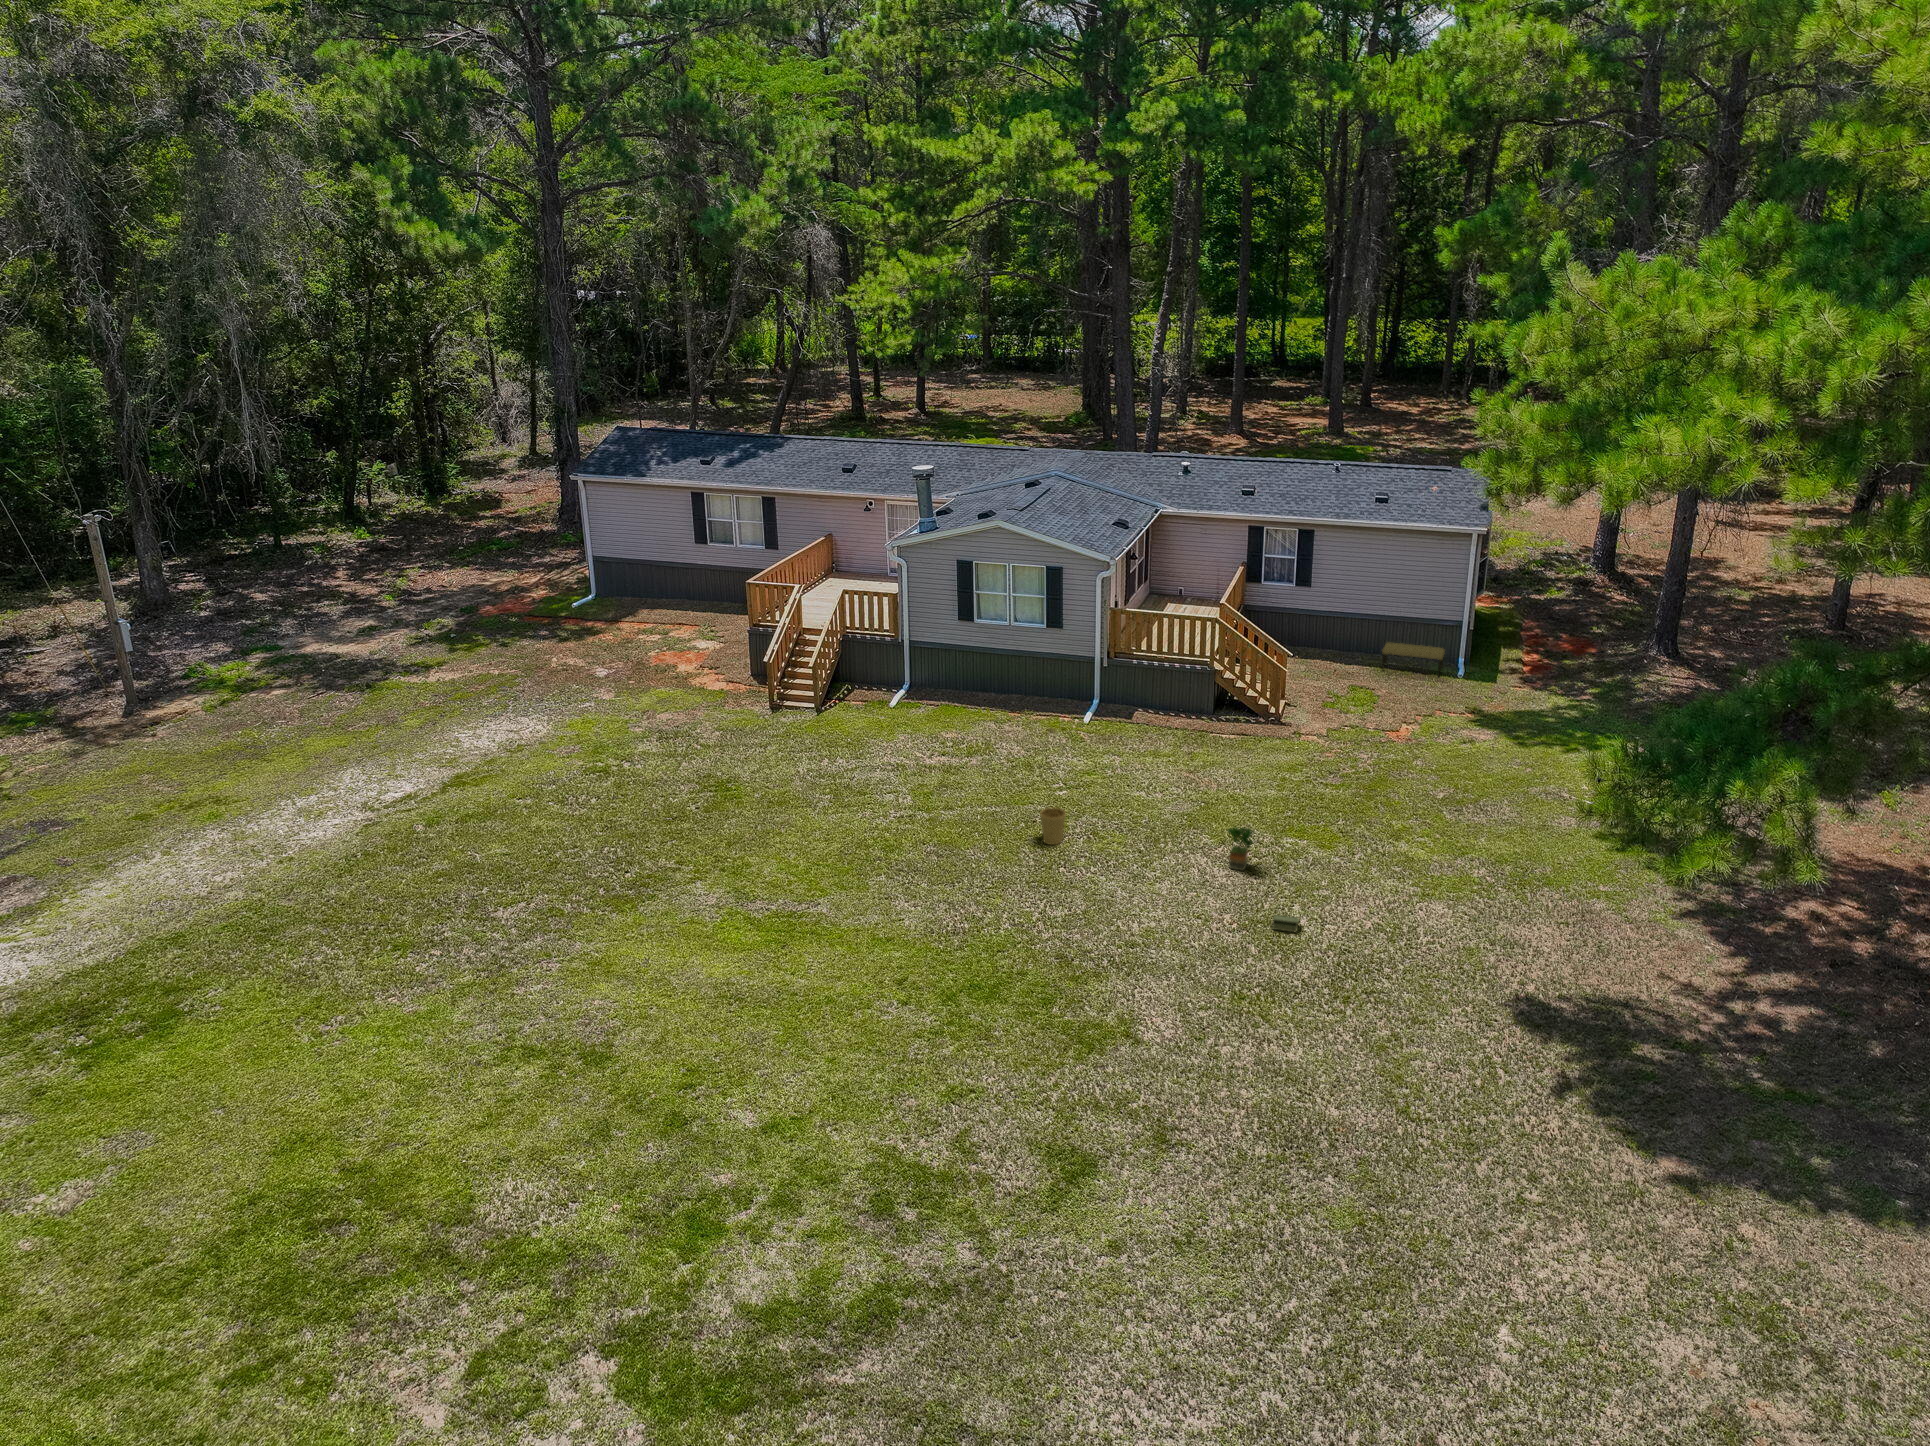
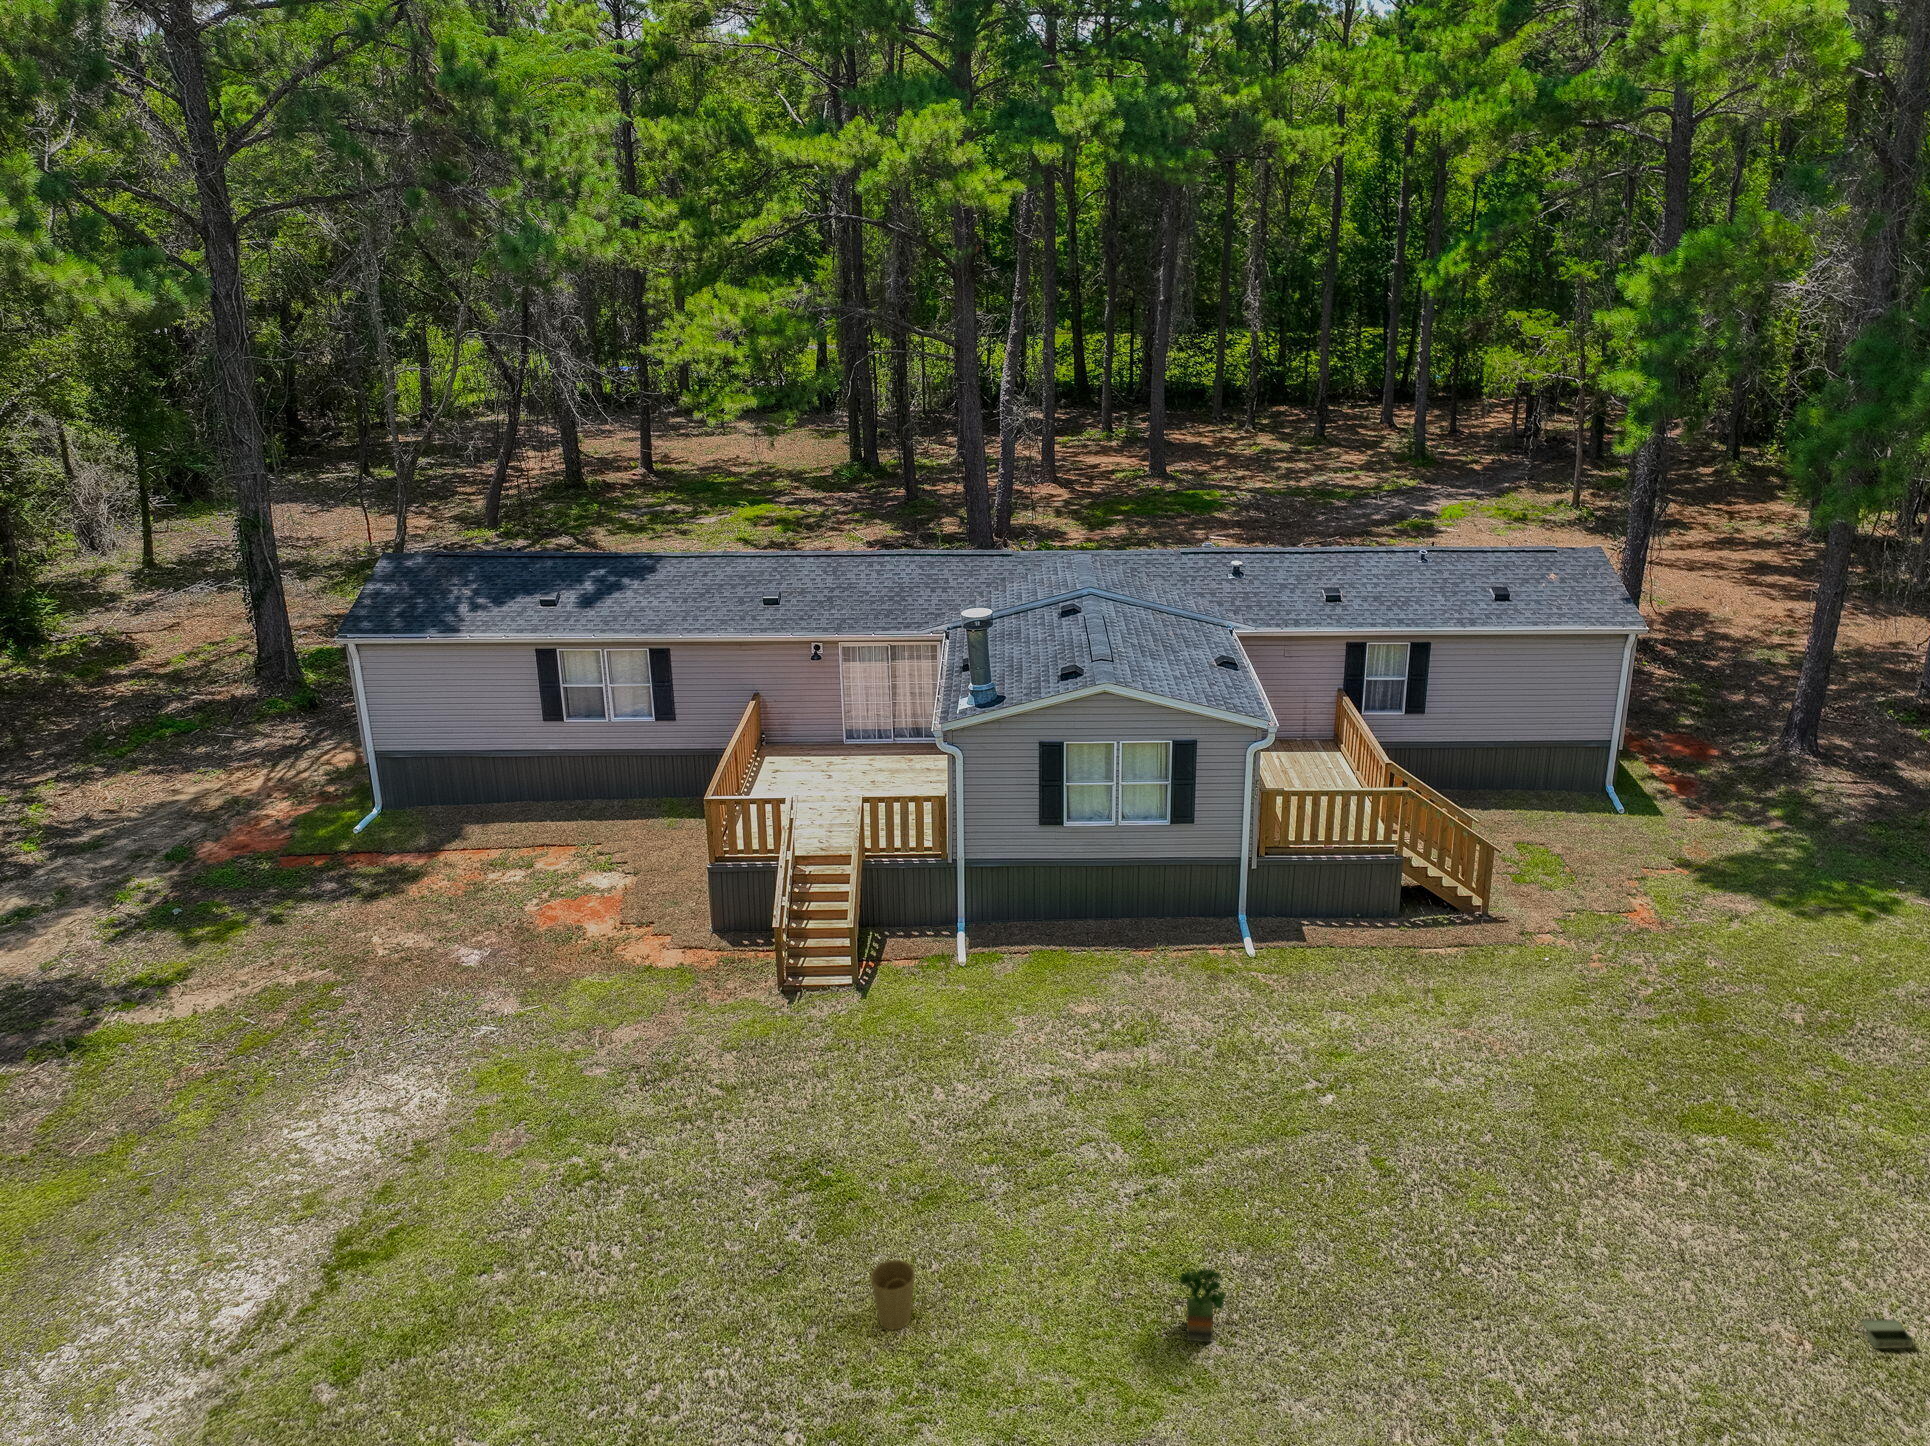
bench: present [1381,642,1445,677] -> none [1529,779,1613,821]
basket: present [1040,807,1066,845] -> present [871,1255,915,1330]
potted tree: present [1227,827,1254,871] -> present [1179,1269,1225,1342]

